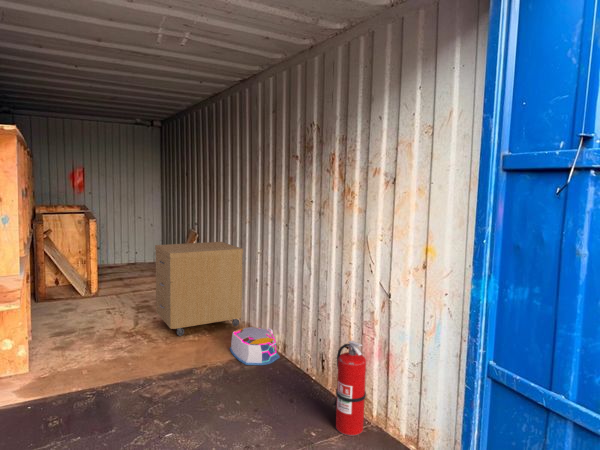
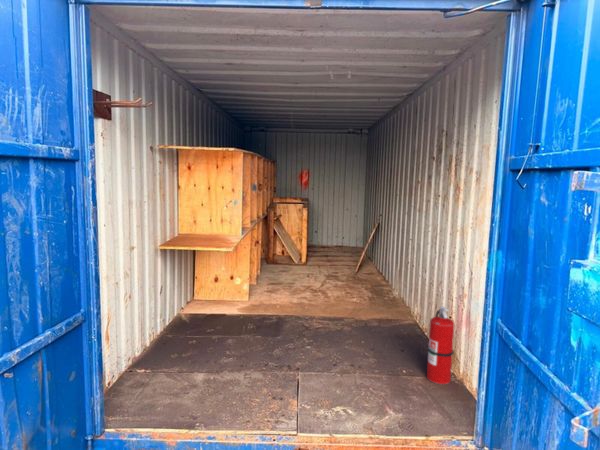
storage cabinet: present [155,242,243,336] -> none [336,228,402,299]
storage bin: present [230,327,280,365] -> none [378,297,415,327]

